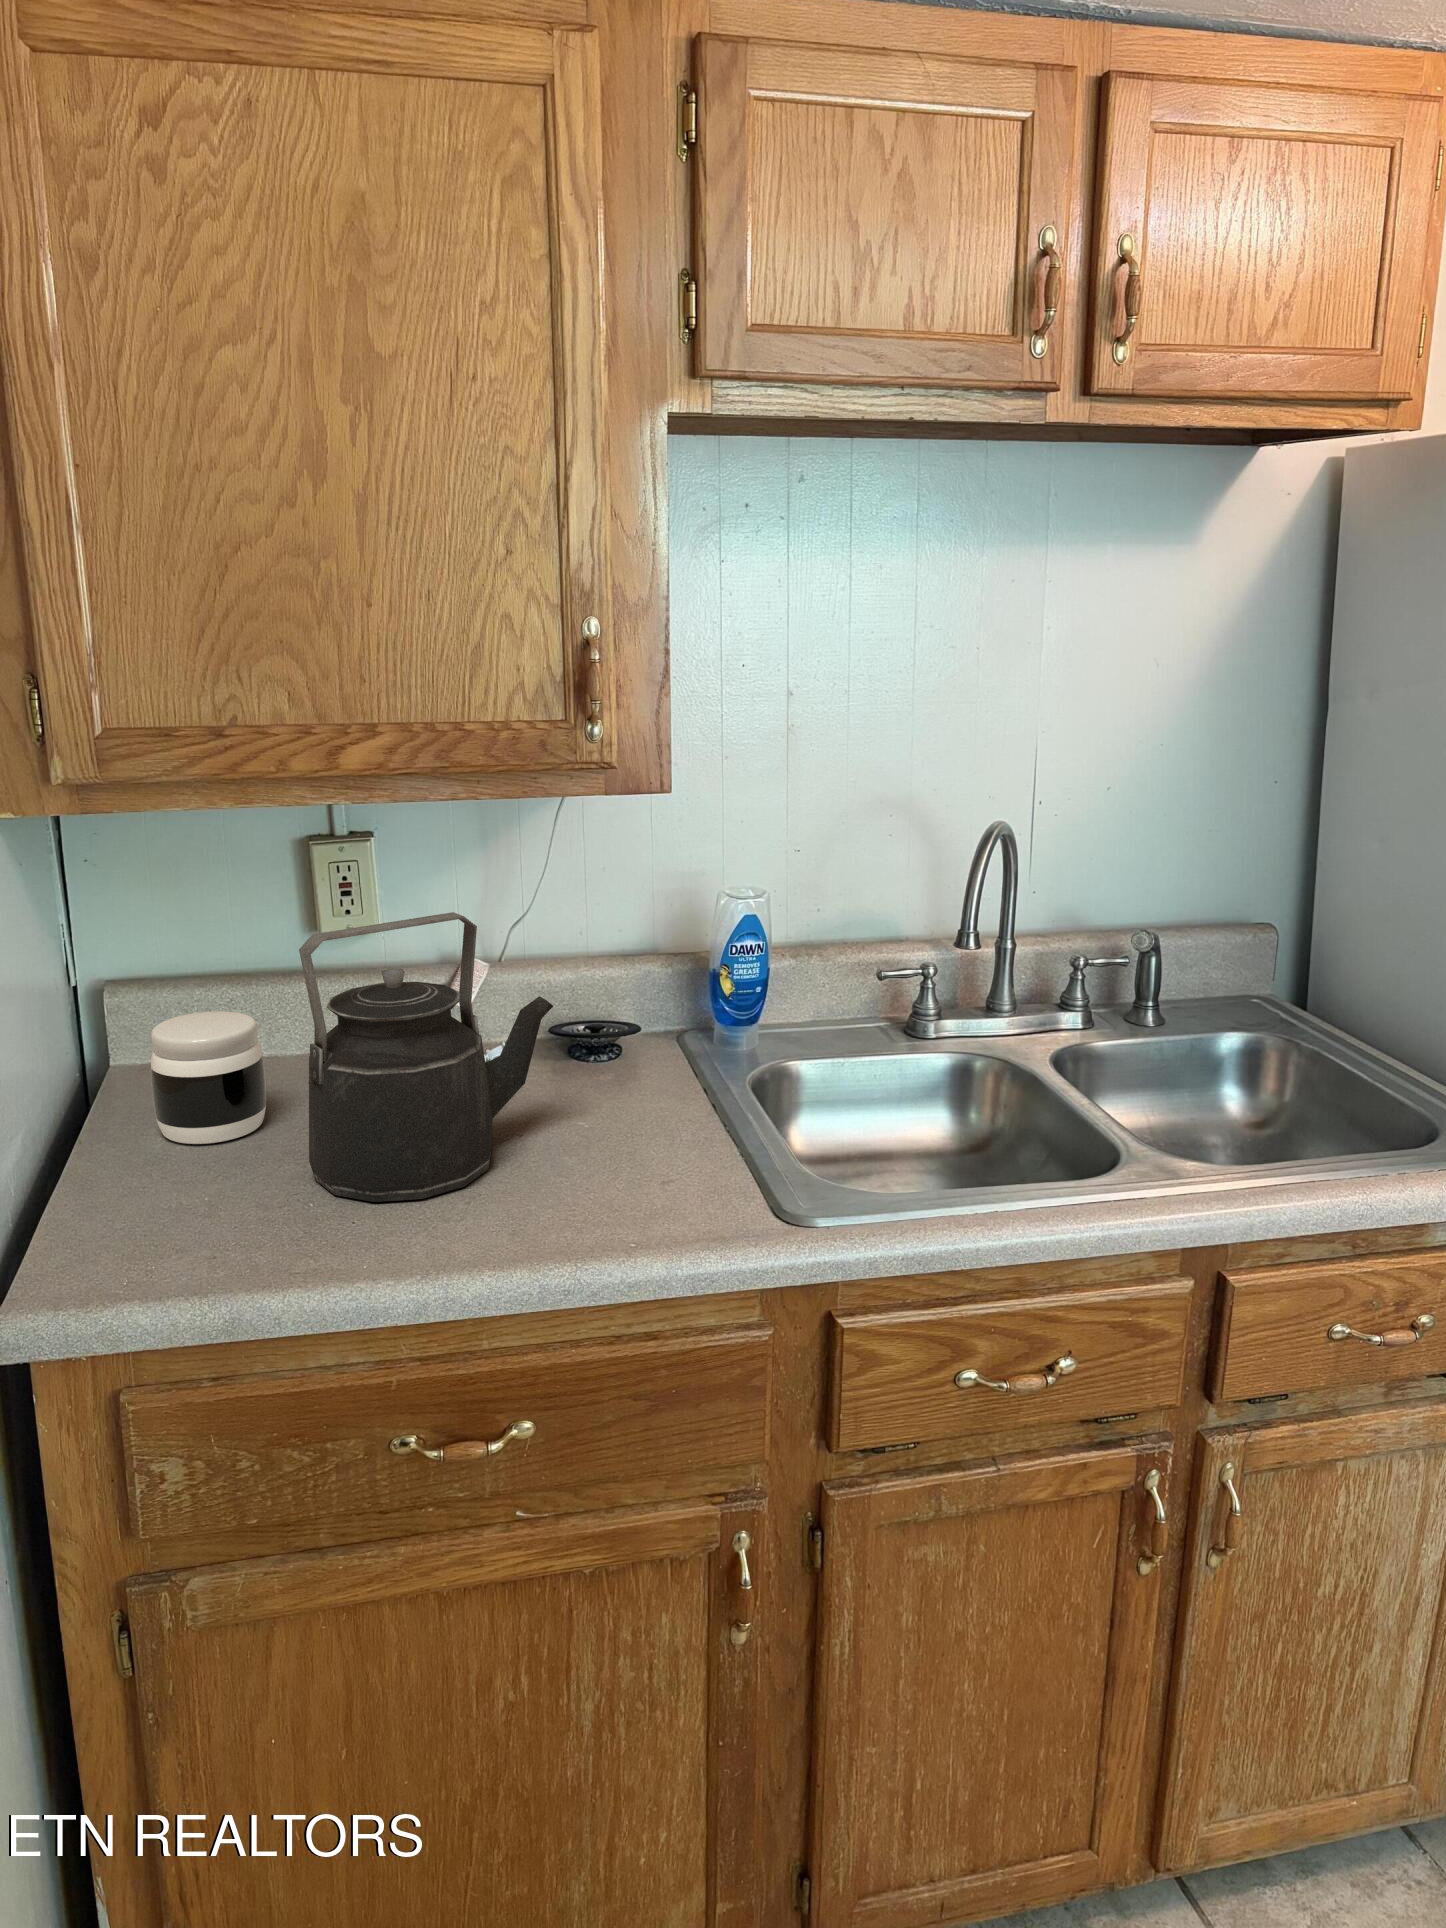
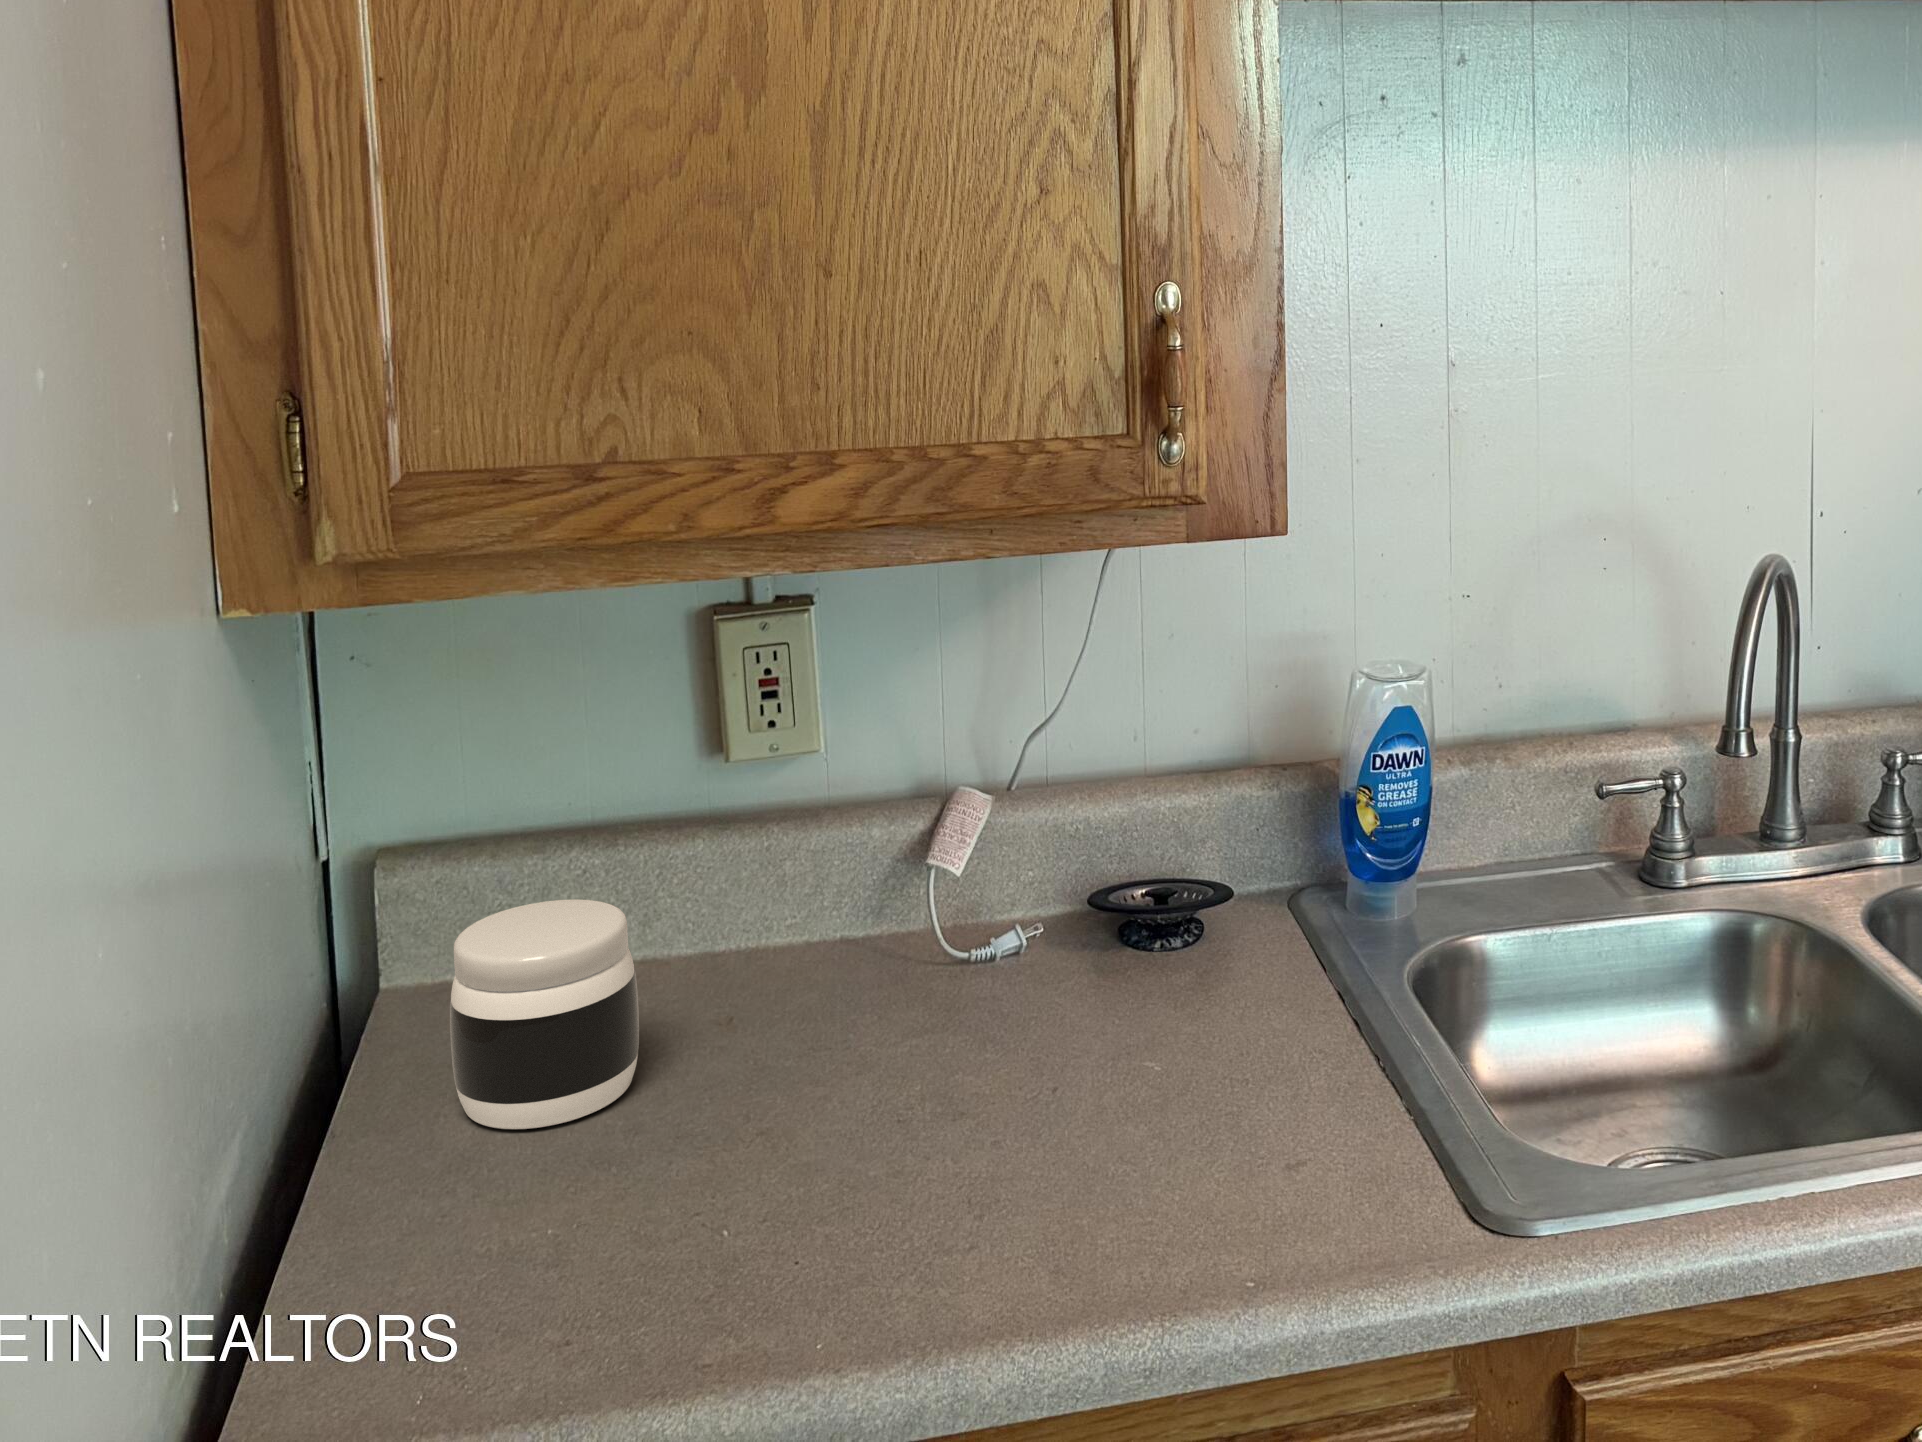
kettle: present [299,912,553,1202] -> none [703,740,1106,1232]

